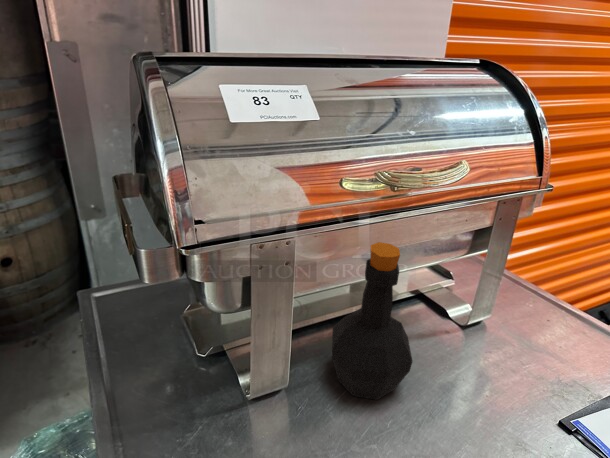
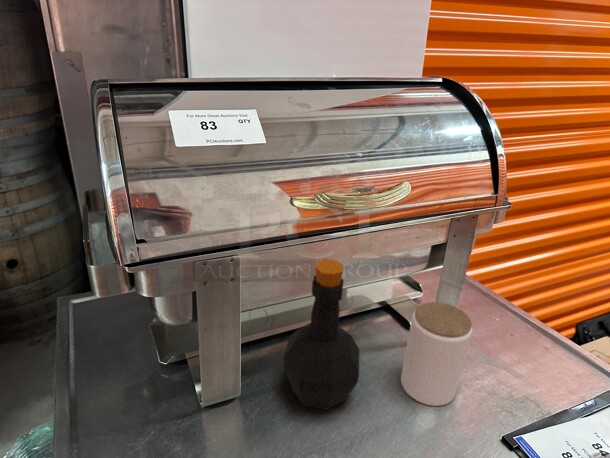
jar: none [446,287,526,393] -> present [401,302,472,406]

